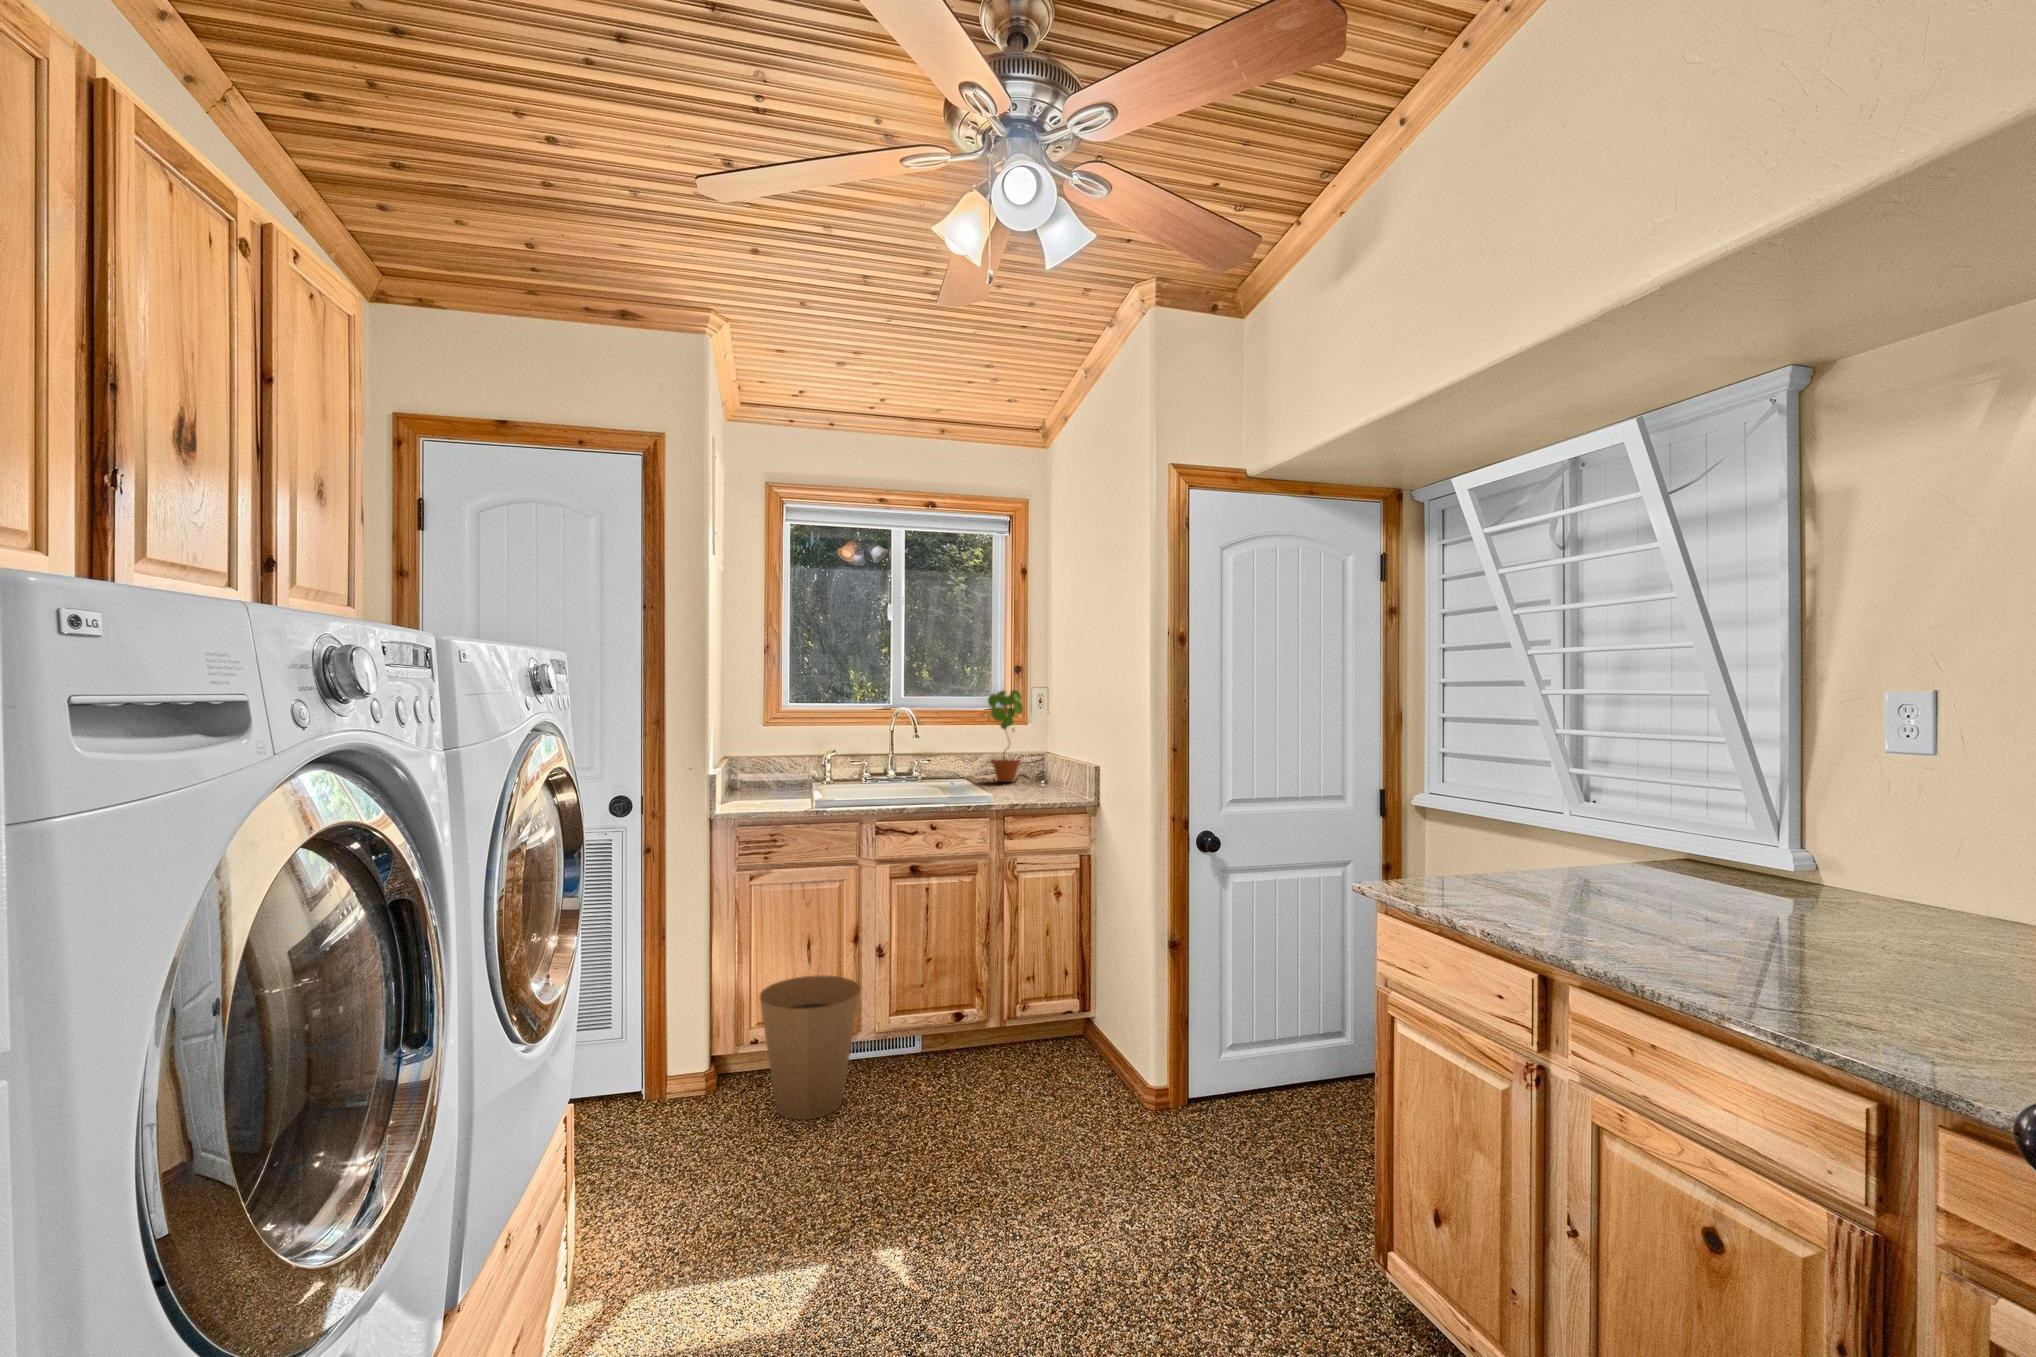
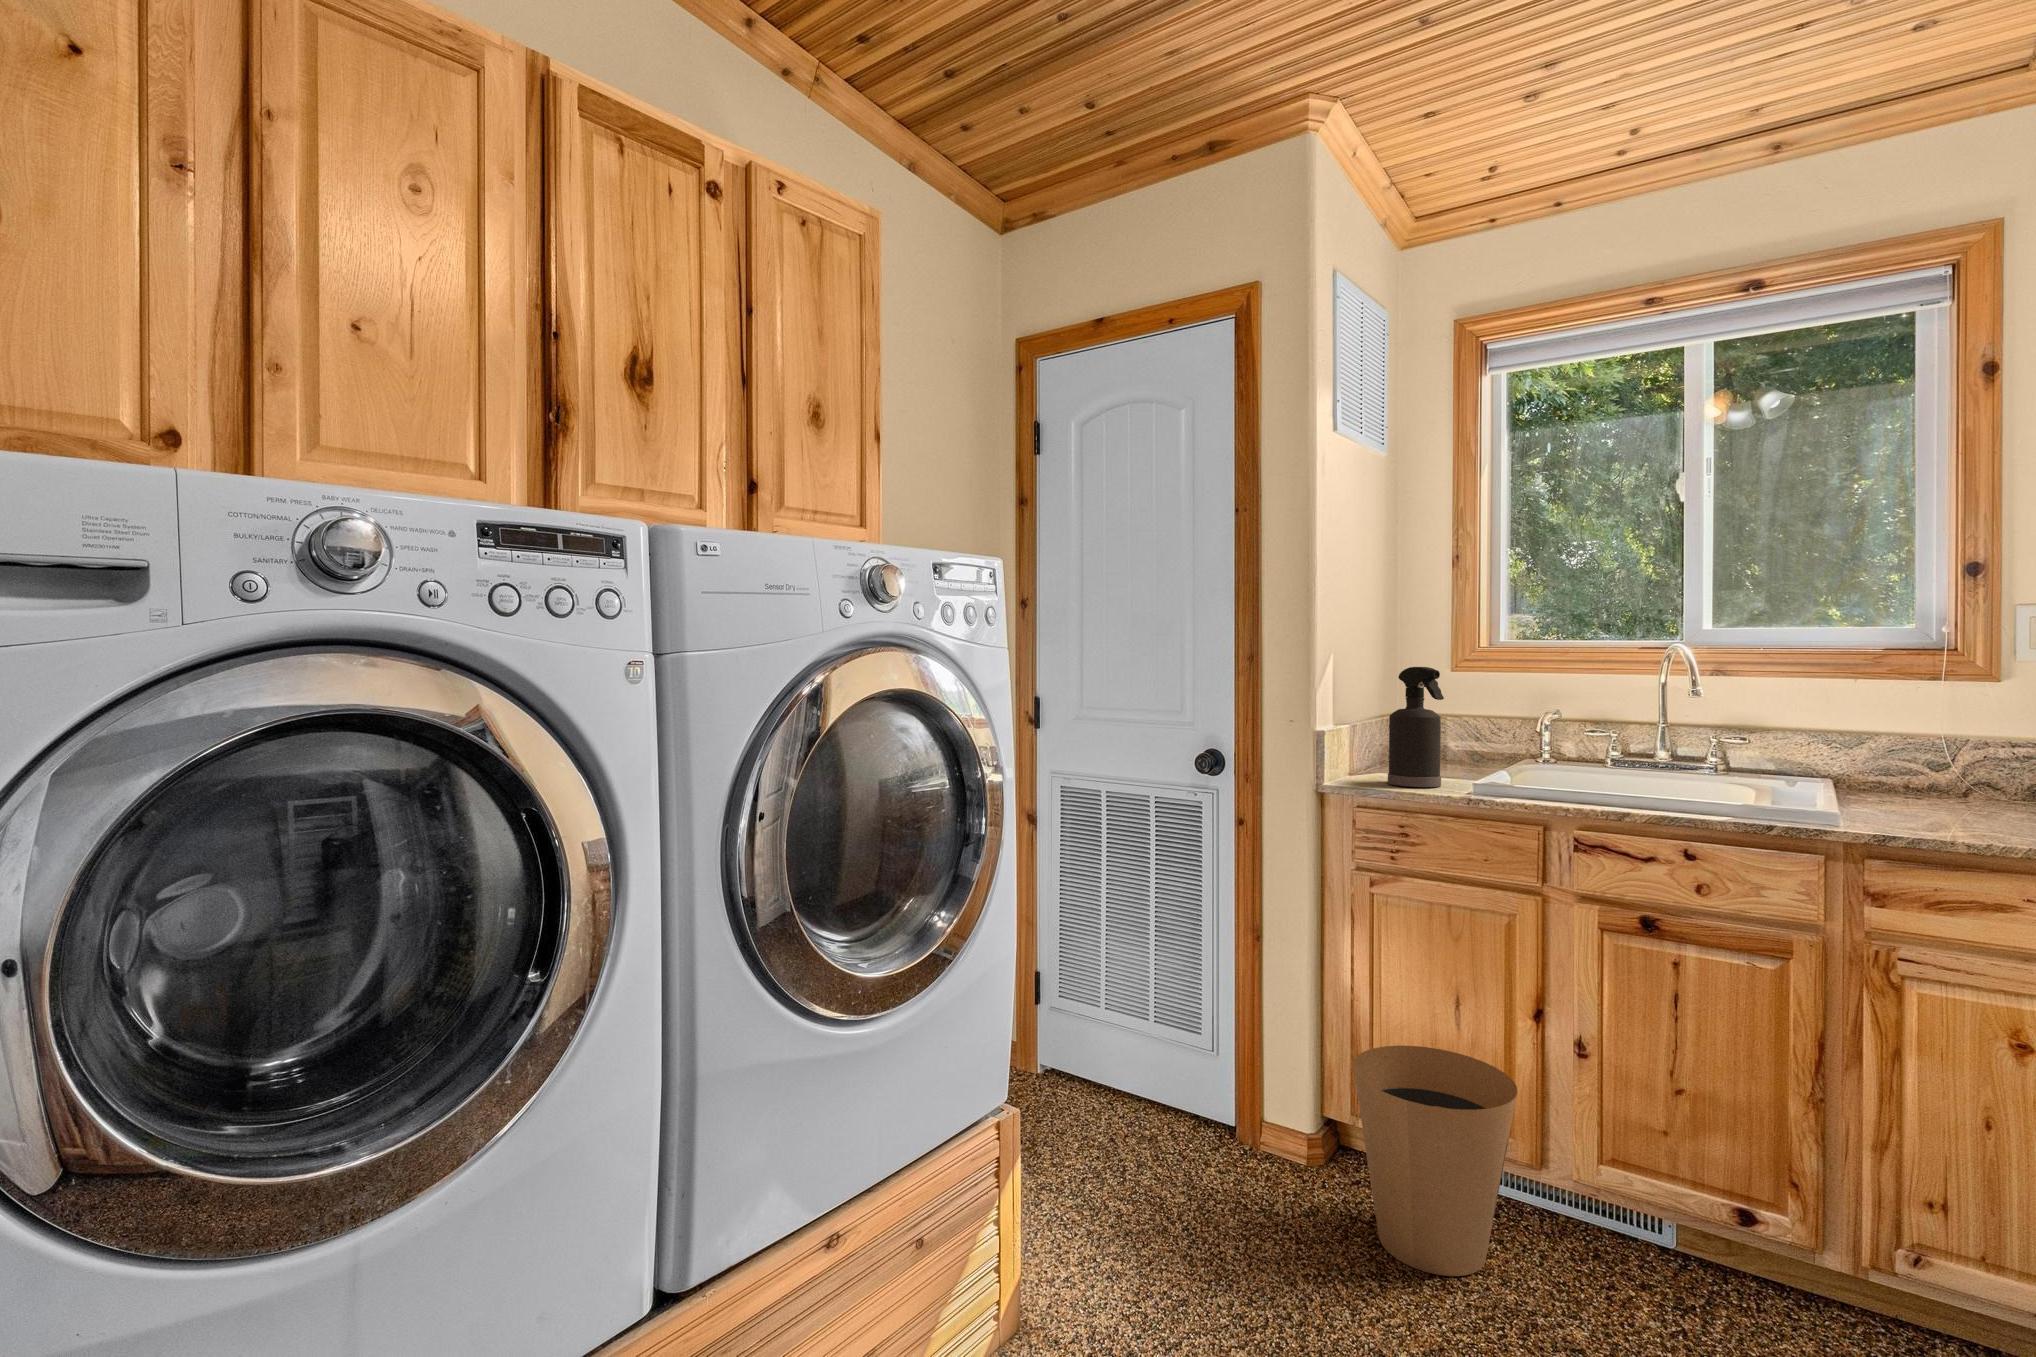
potted plant: present [988,690,1023,782] -> none [1891,611,1983,796]
spray bottle: none [755,723,795,805] -> present [1388,667,1444,787]

